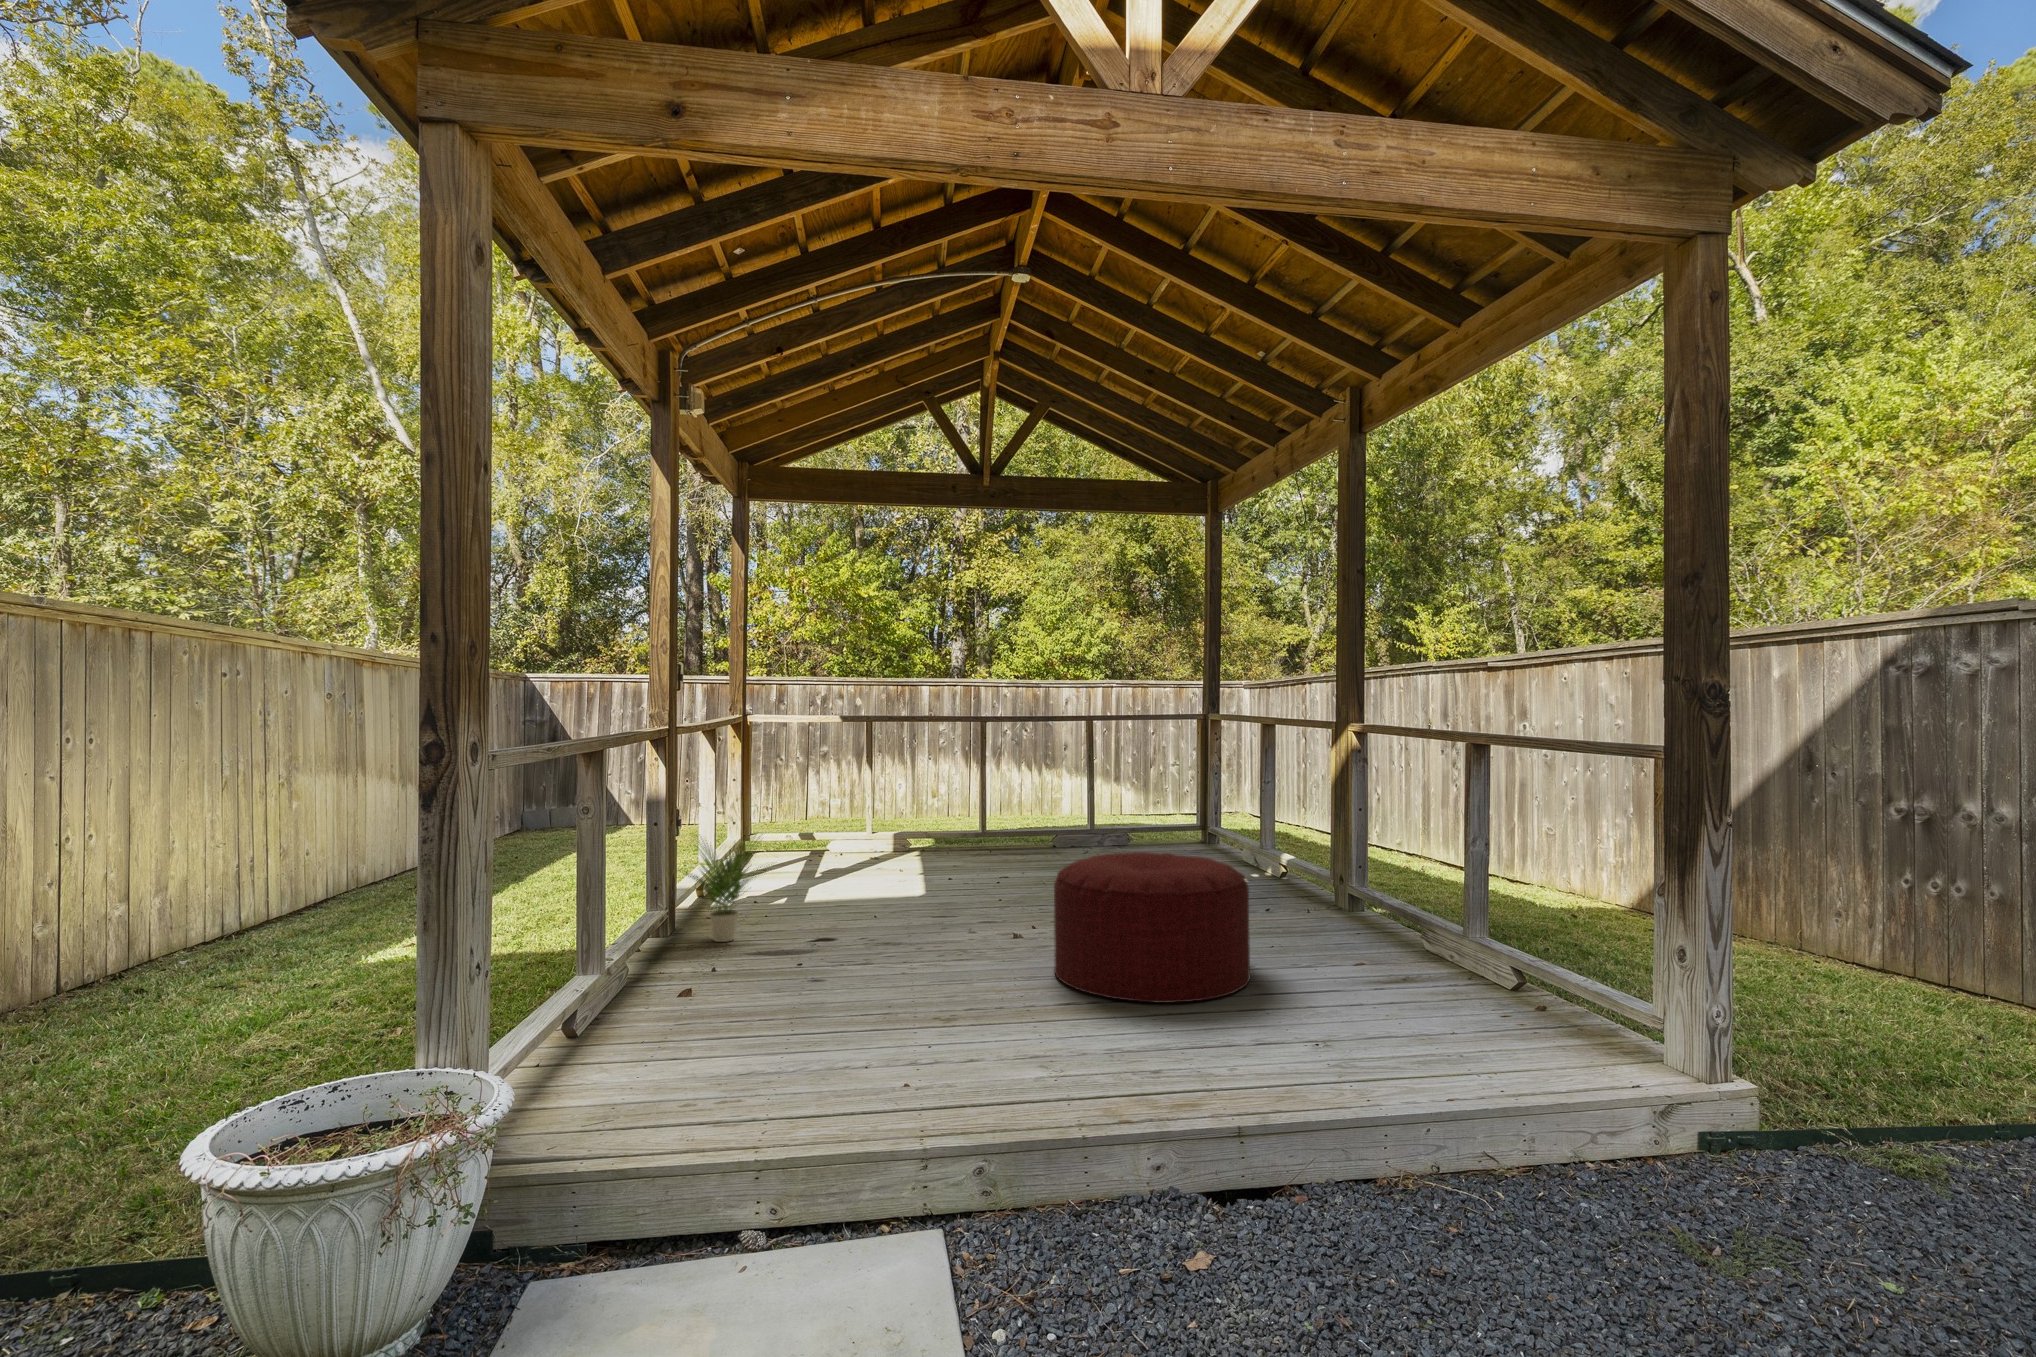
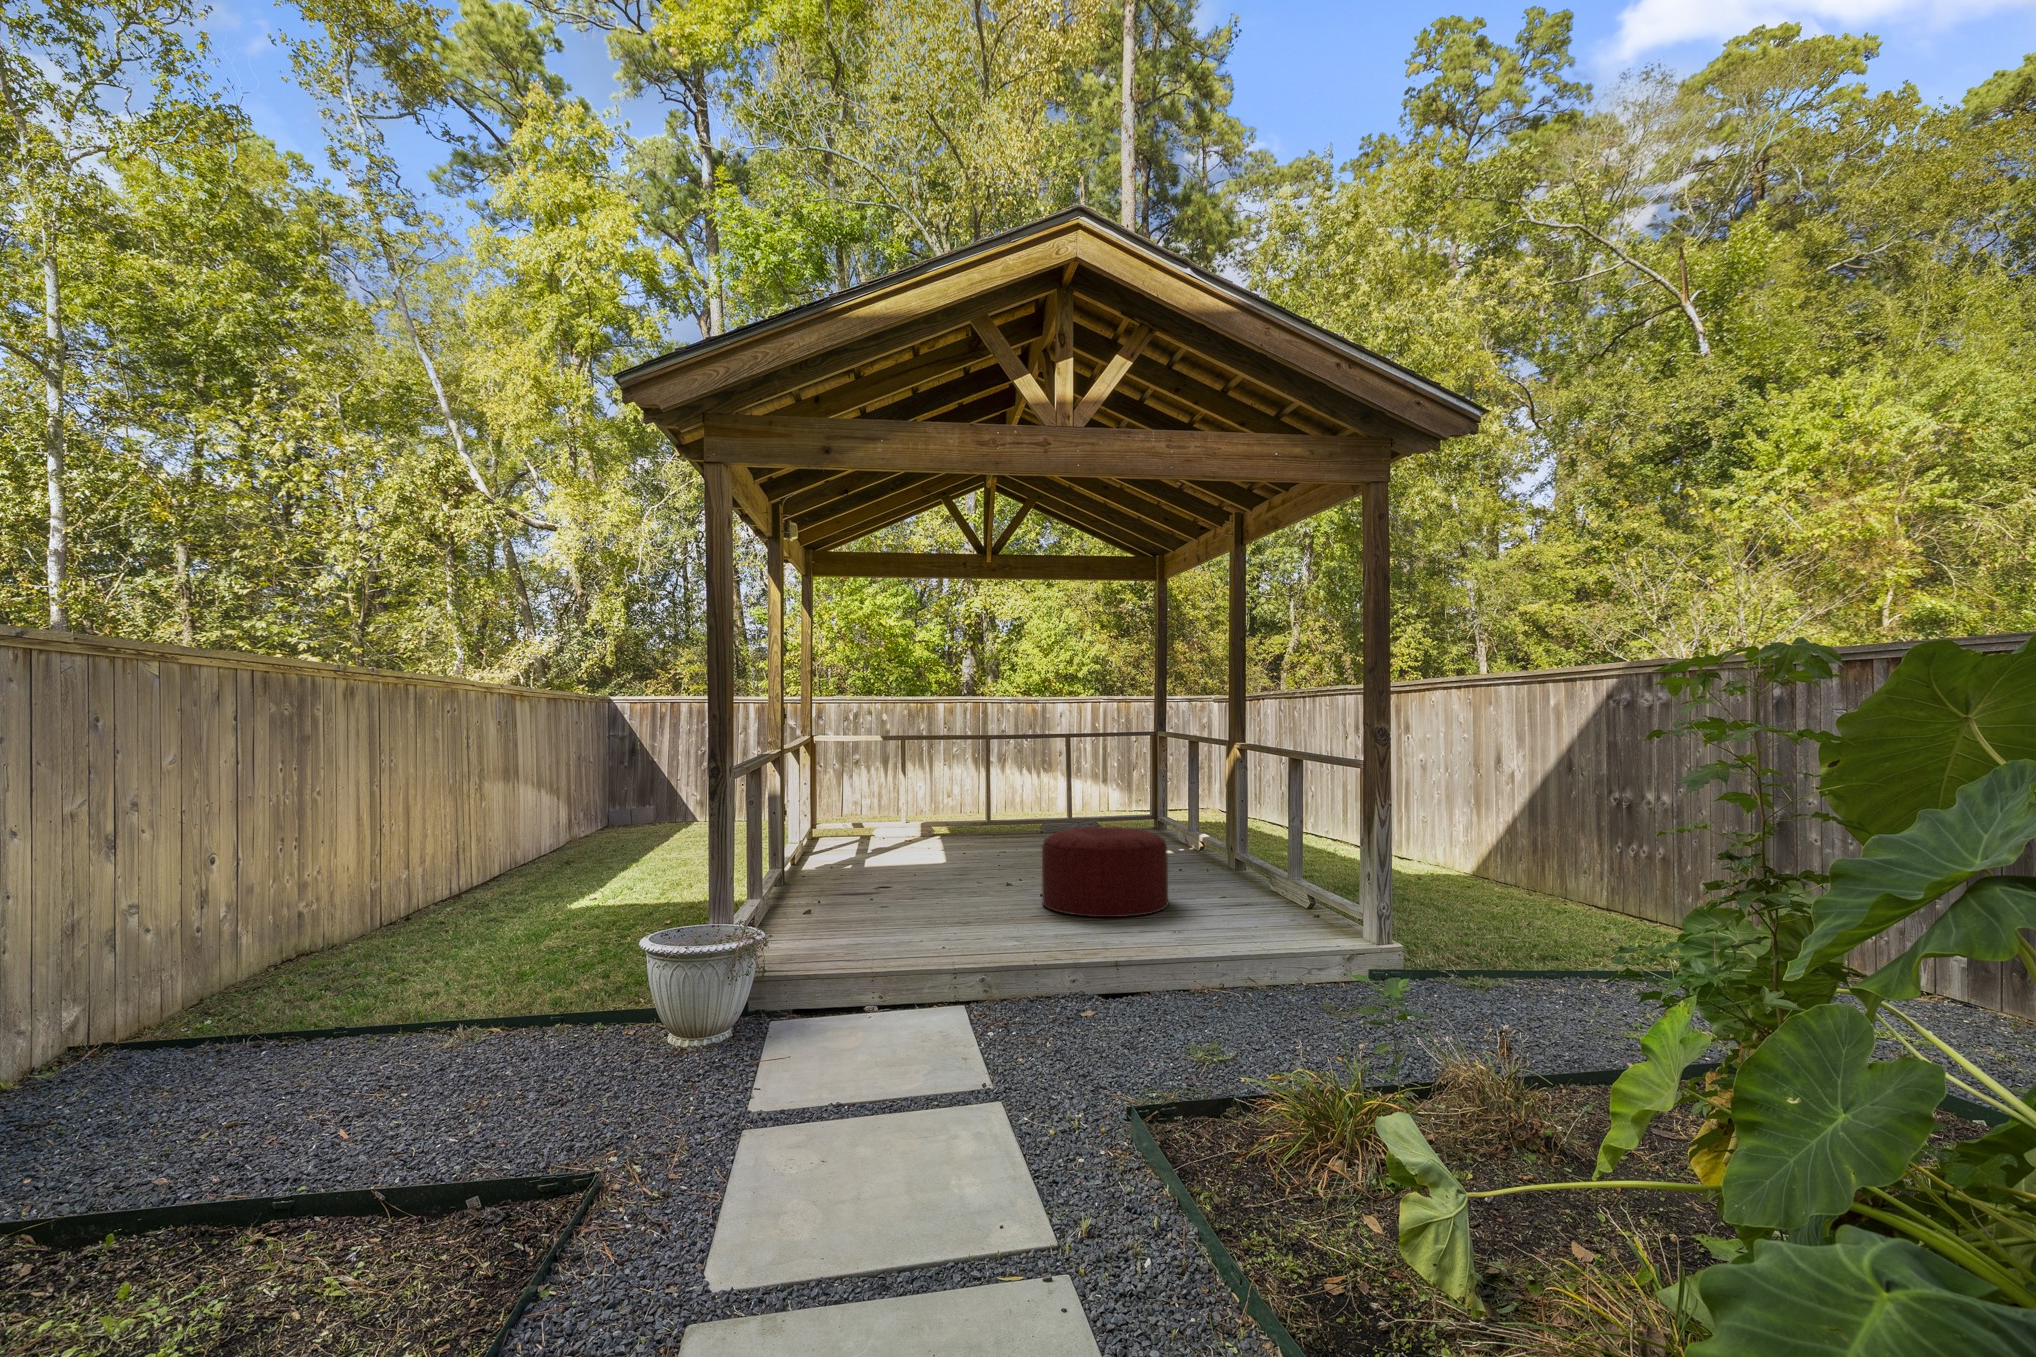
potted plant: present [680,836,762,942] -> none [782,814,854,890]

